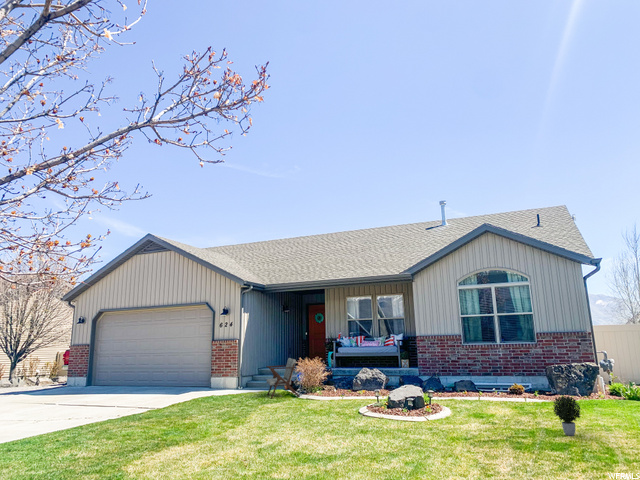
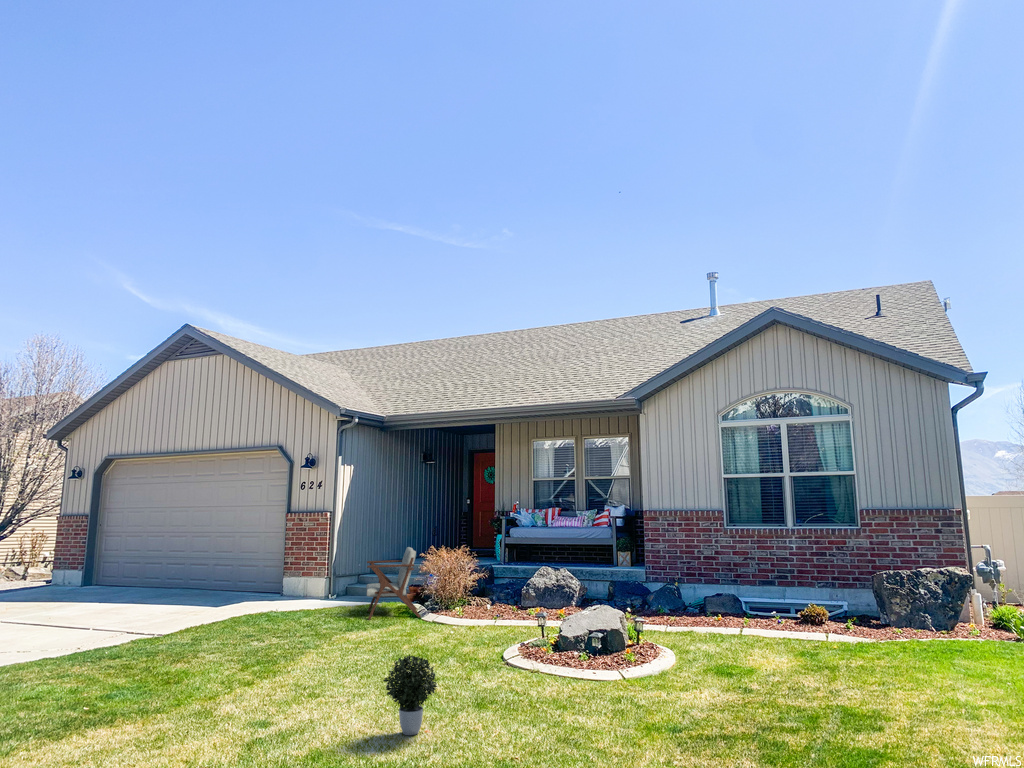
potted plant: present [553,396,580,436] -> present [383,655,437,735]

